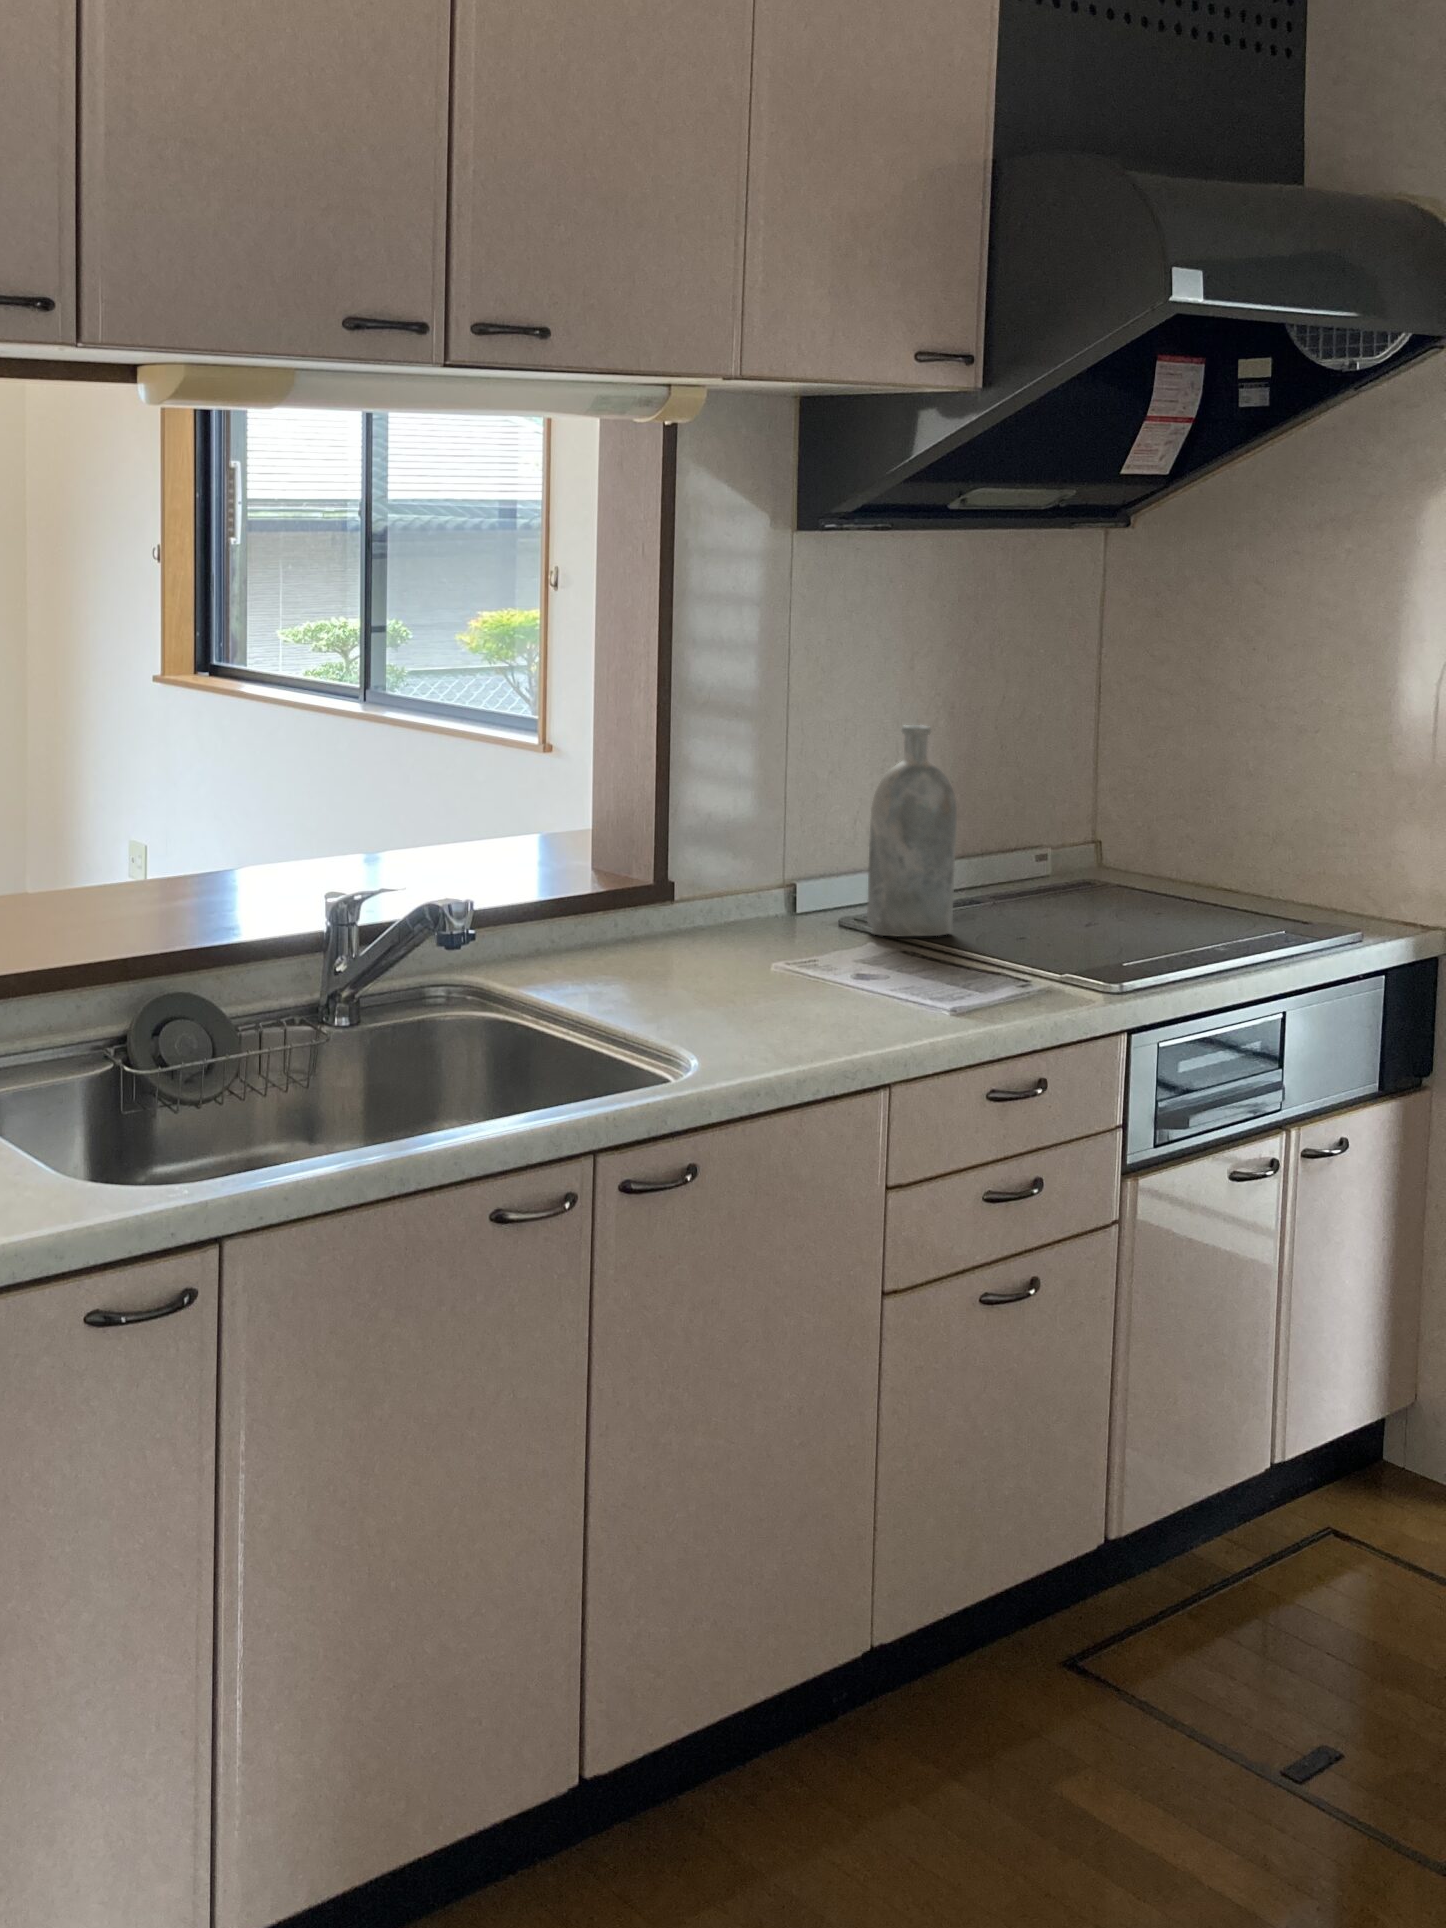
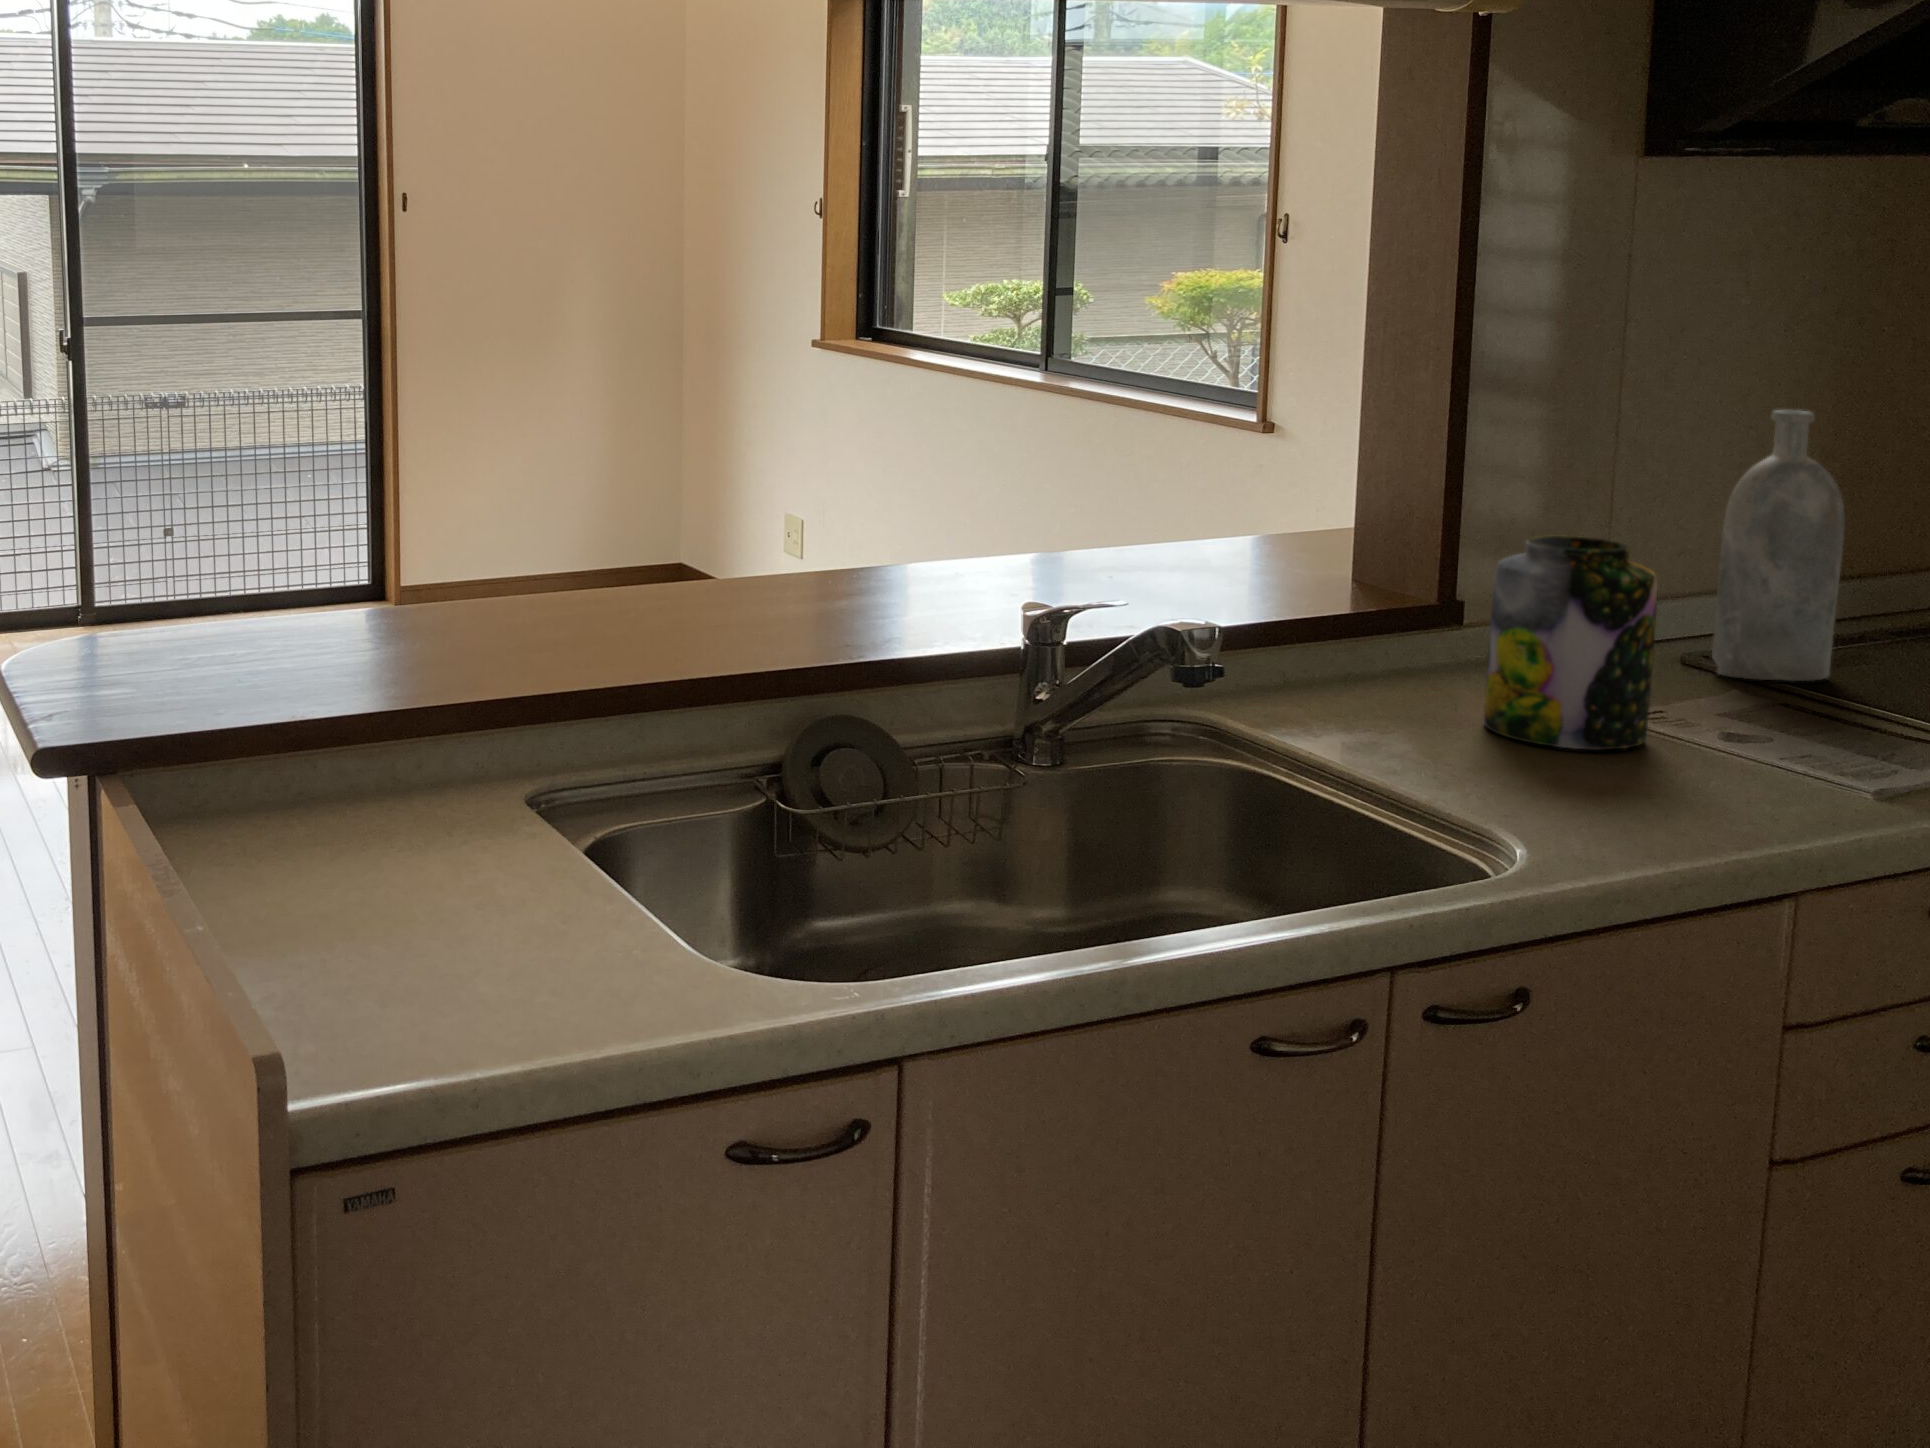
jar: none [689,827,809,992] -> present [1484,536,1657,750]

